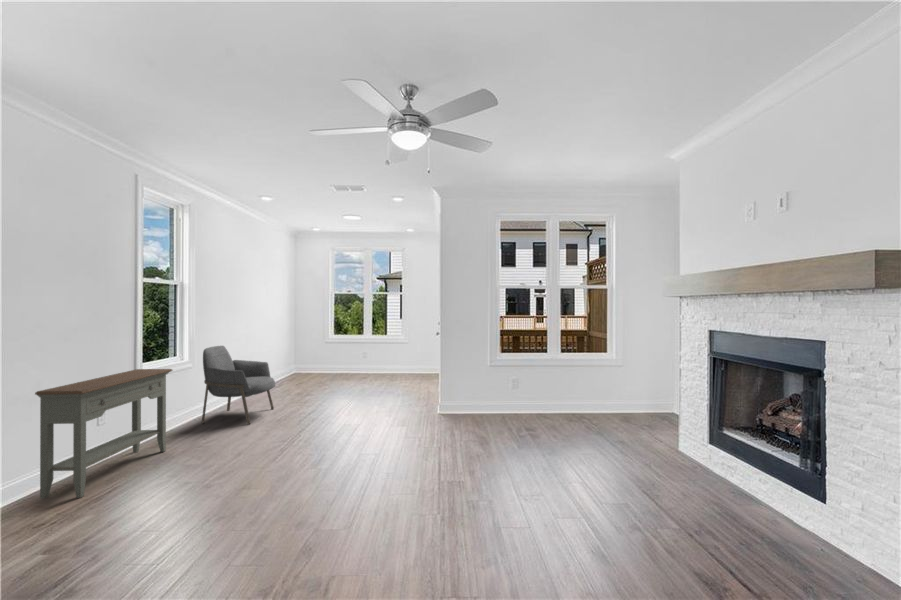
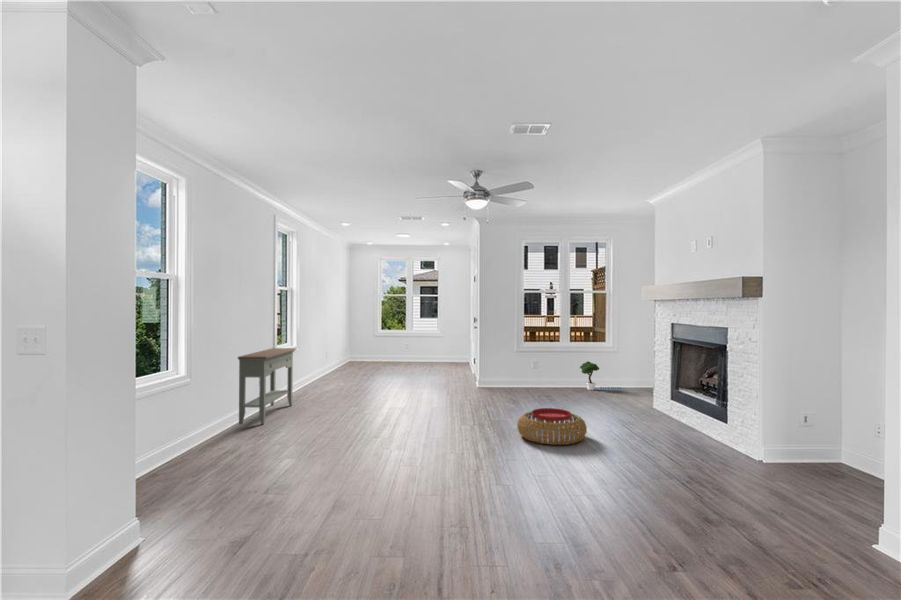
armchair: present [201,346,275,424] -> none [301,335,351,393]
potted tree: none [572,376,626,414] -> present [580,361,621,390]
pouf: none [478,471,593,548] -> present [517,408,587,445]

